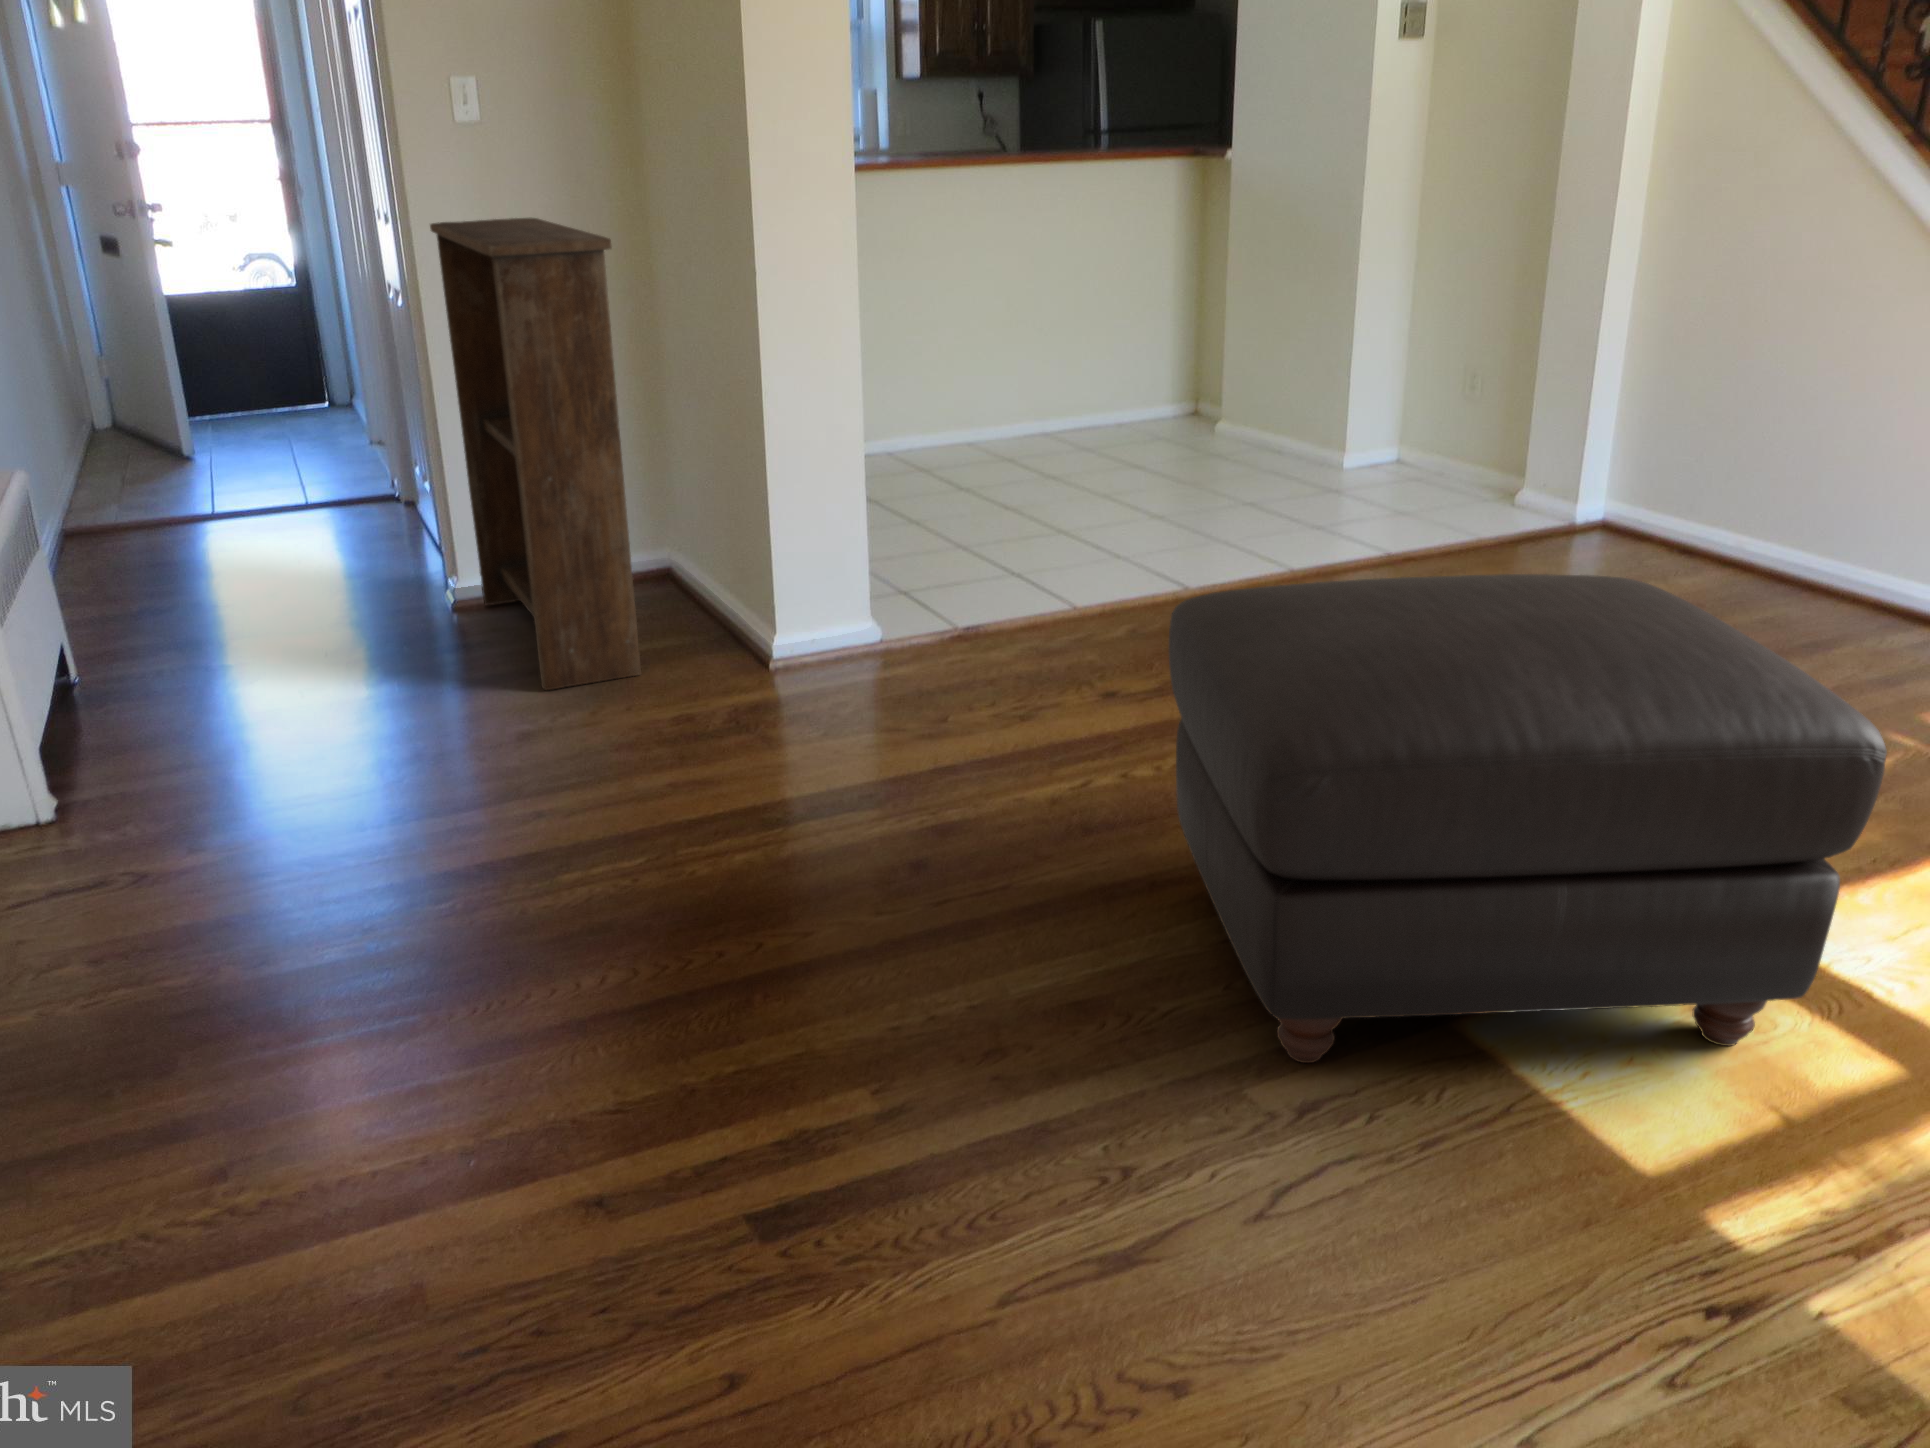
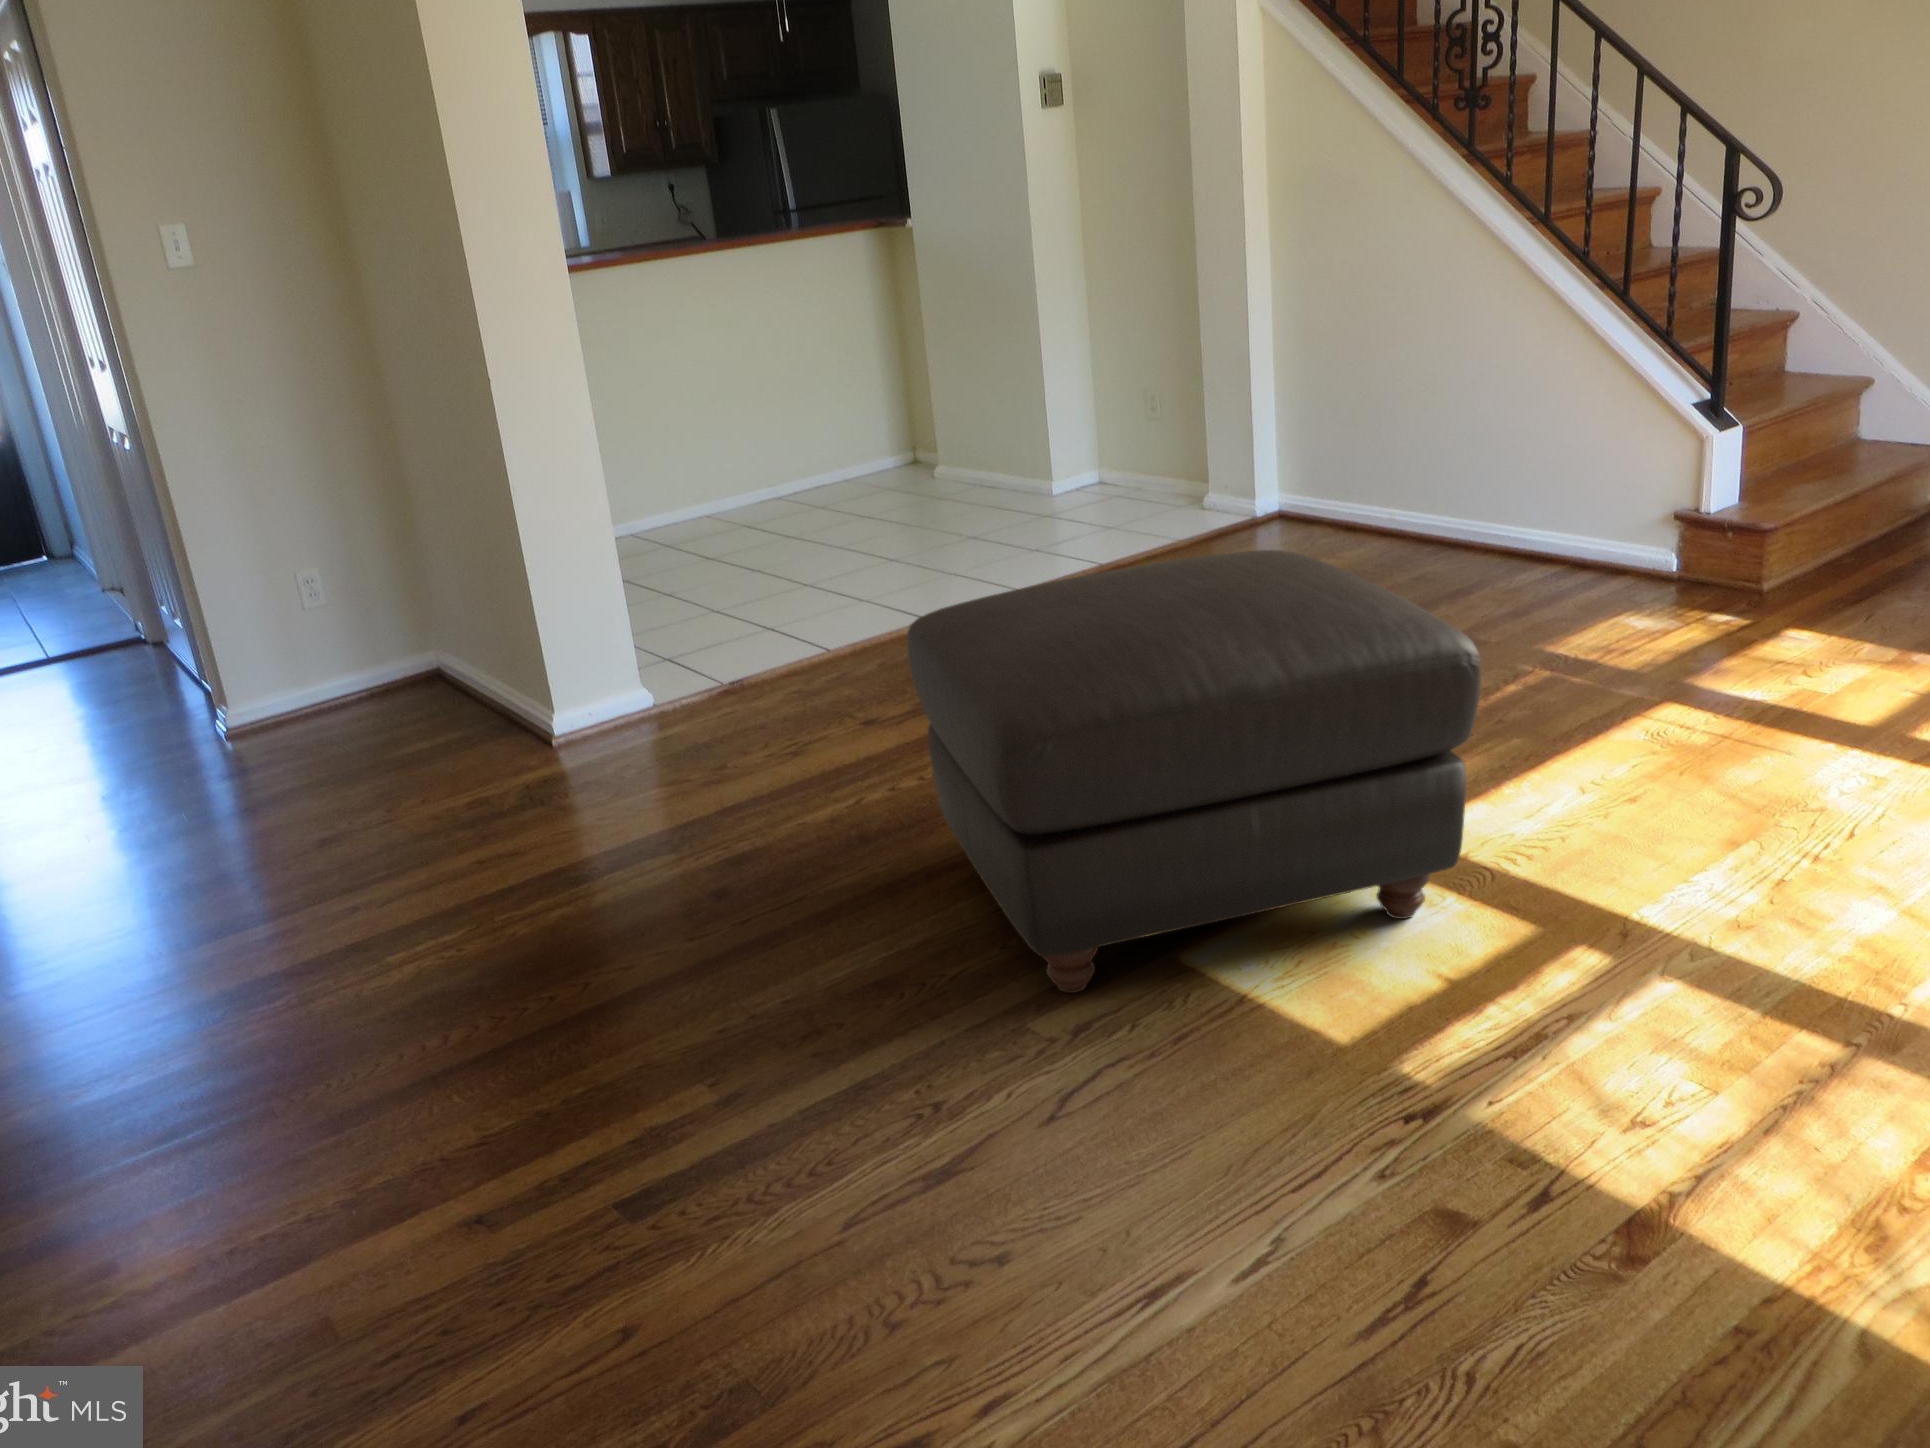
bookshelf: present [430,218,641,690] -> none [155,350,428,795]

